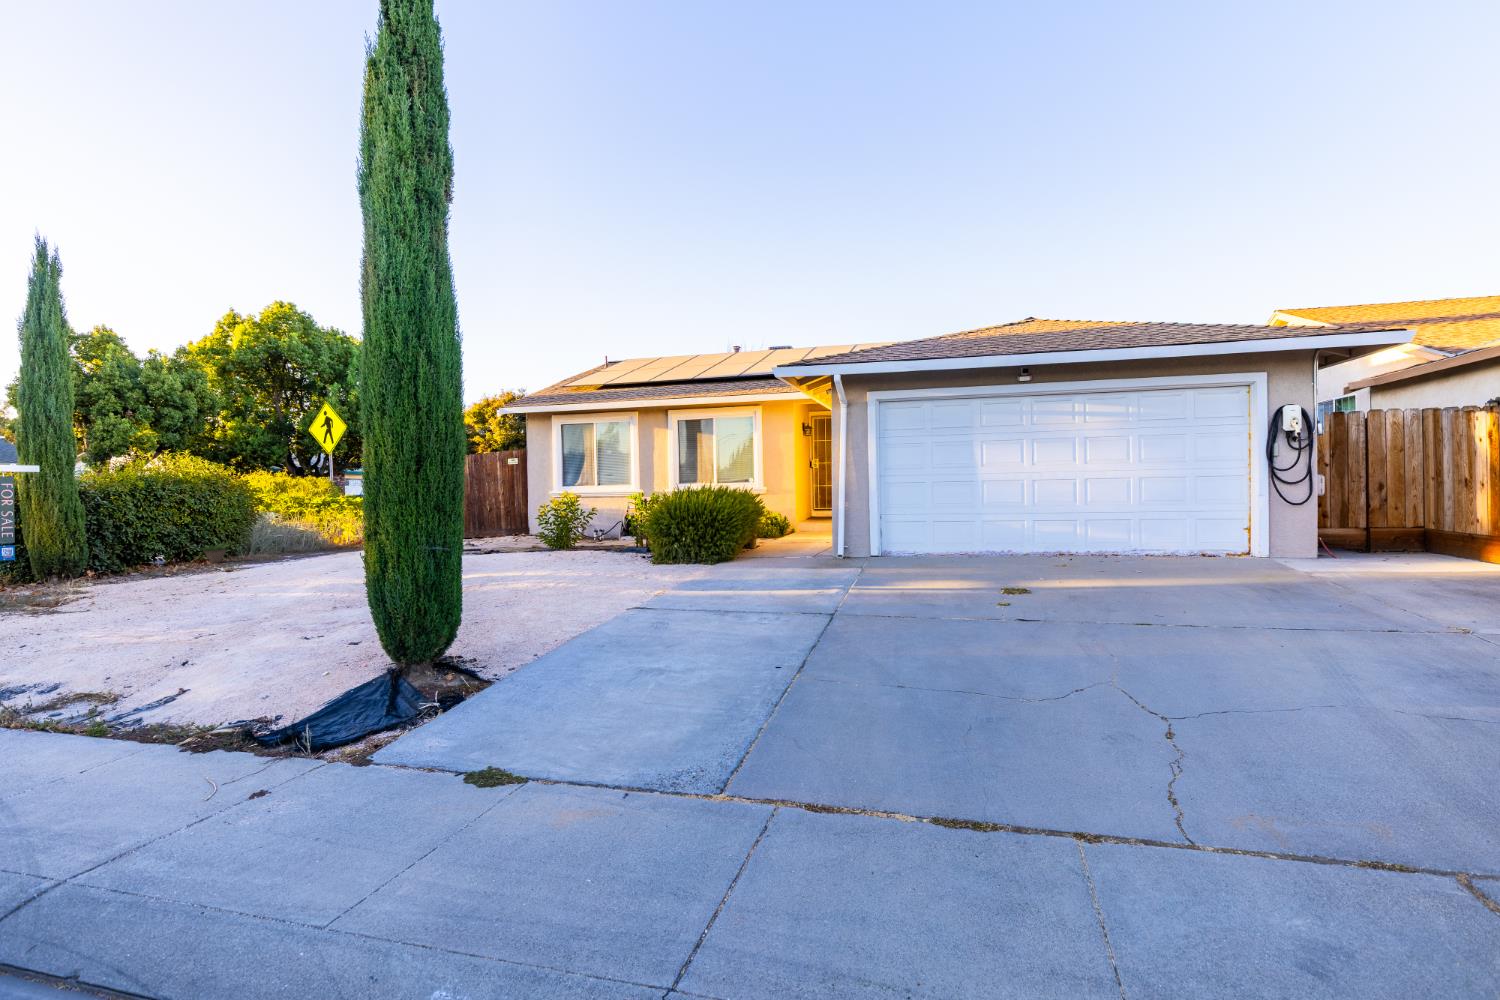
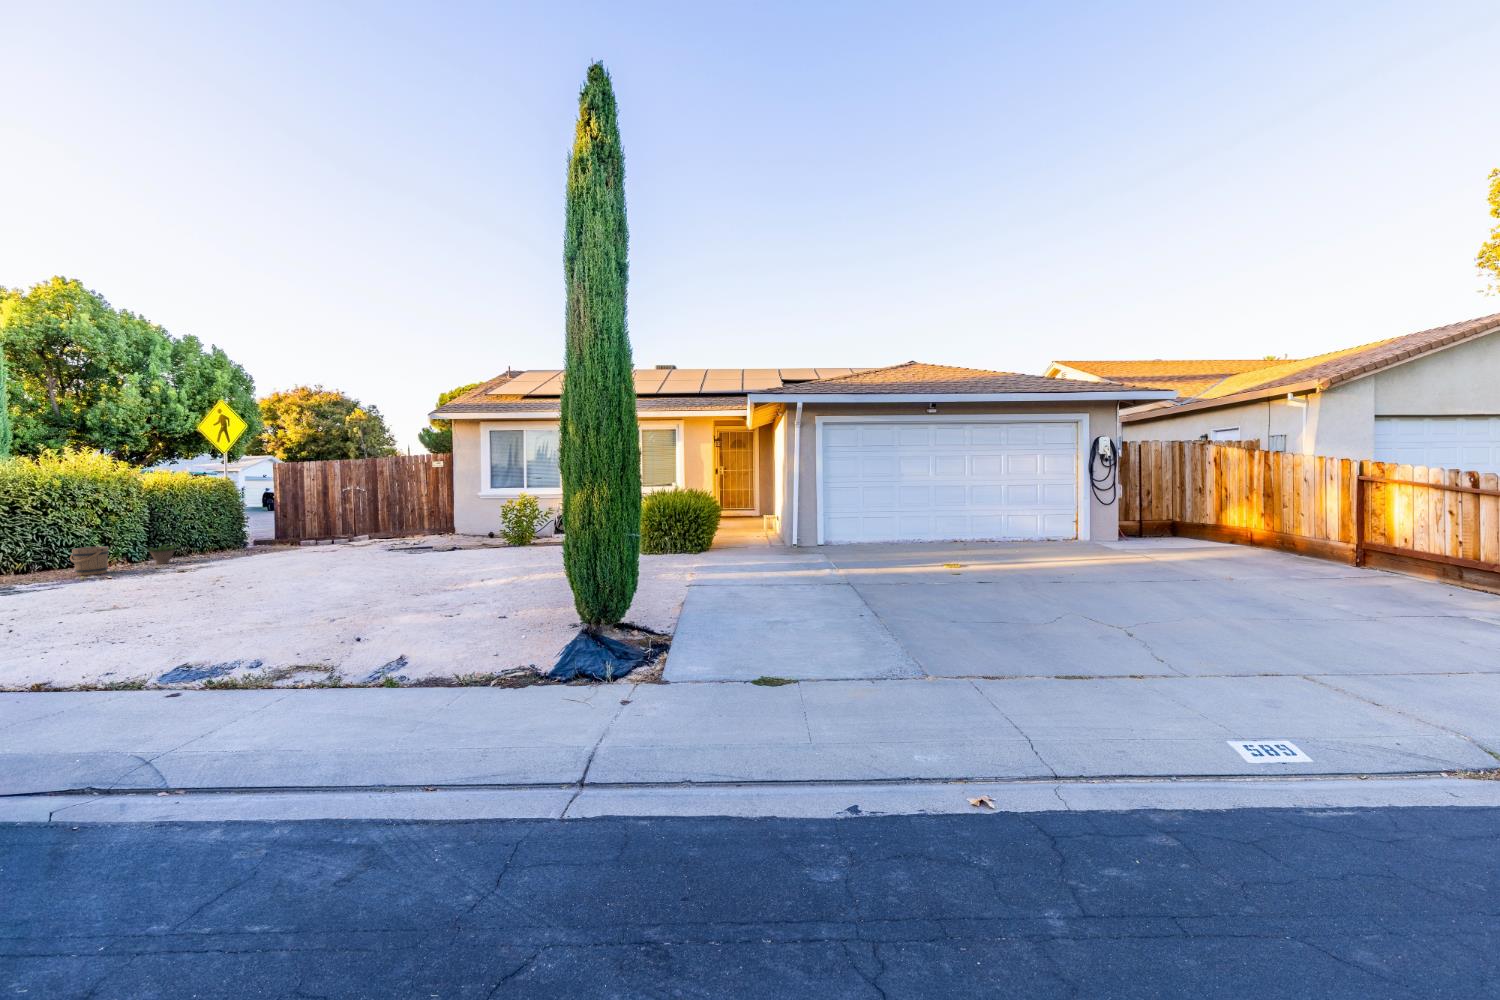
bucket: none [123,545,158,573] -> present [70,546,109,575]

